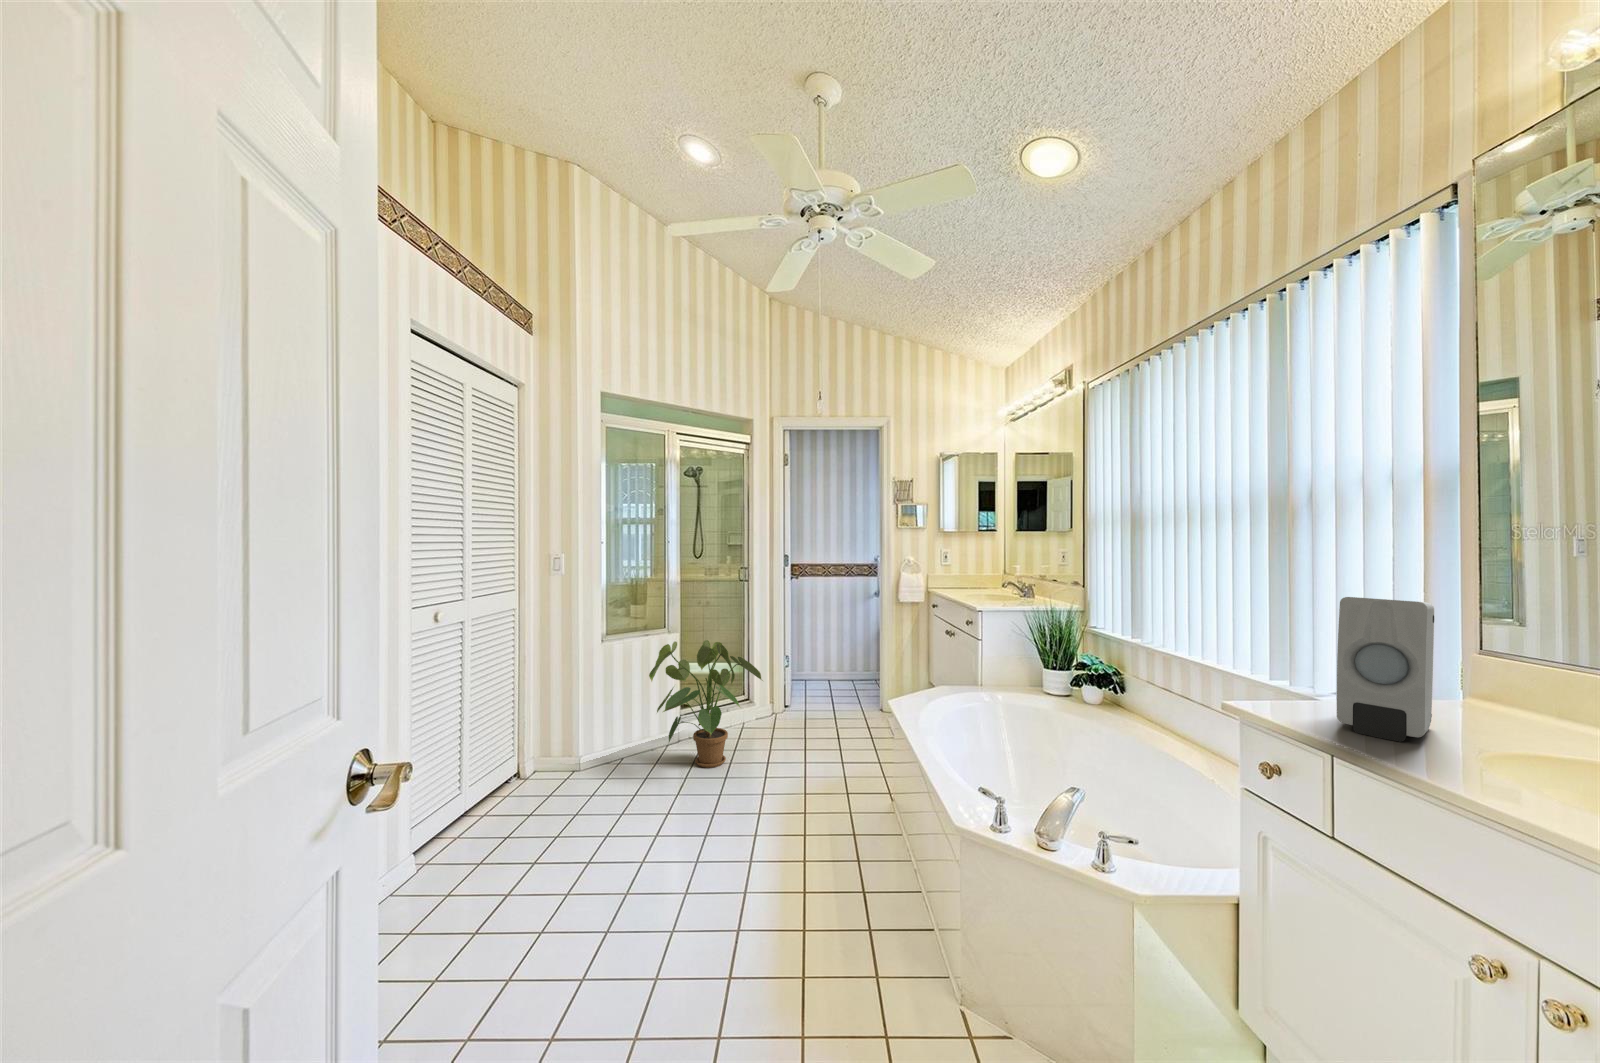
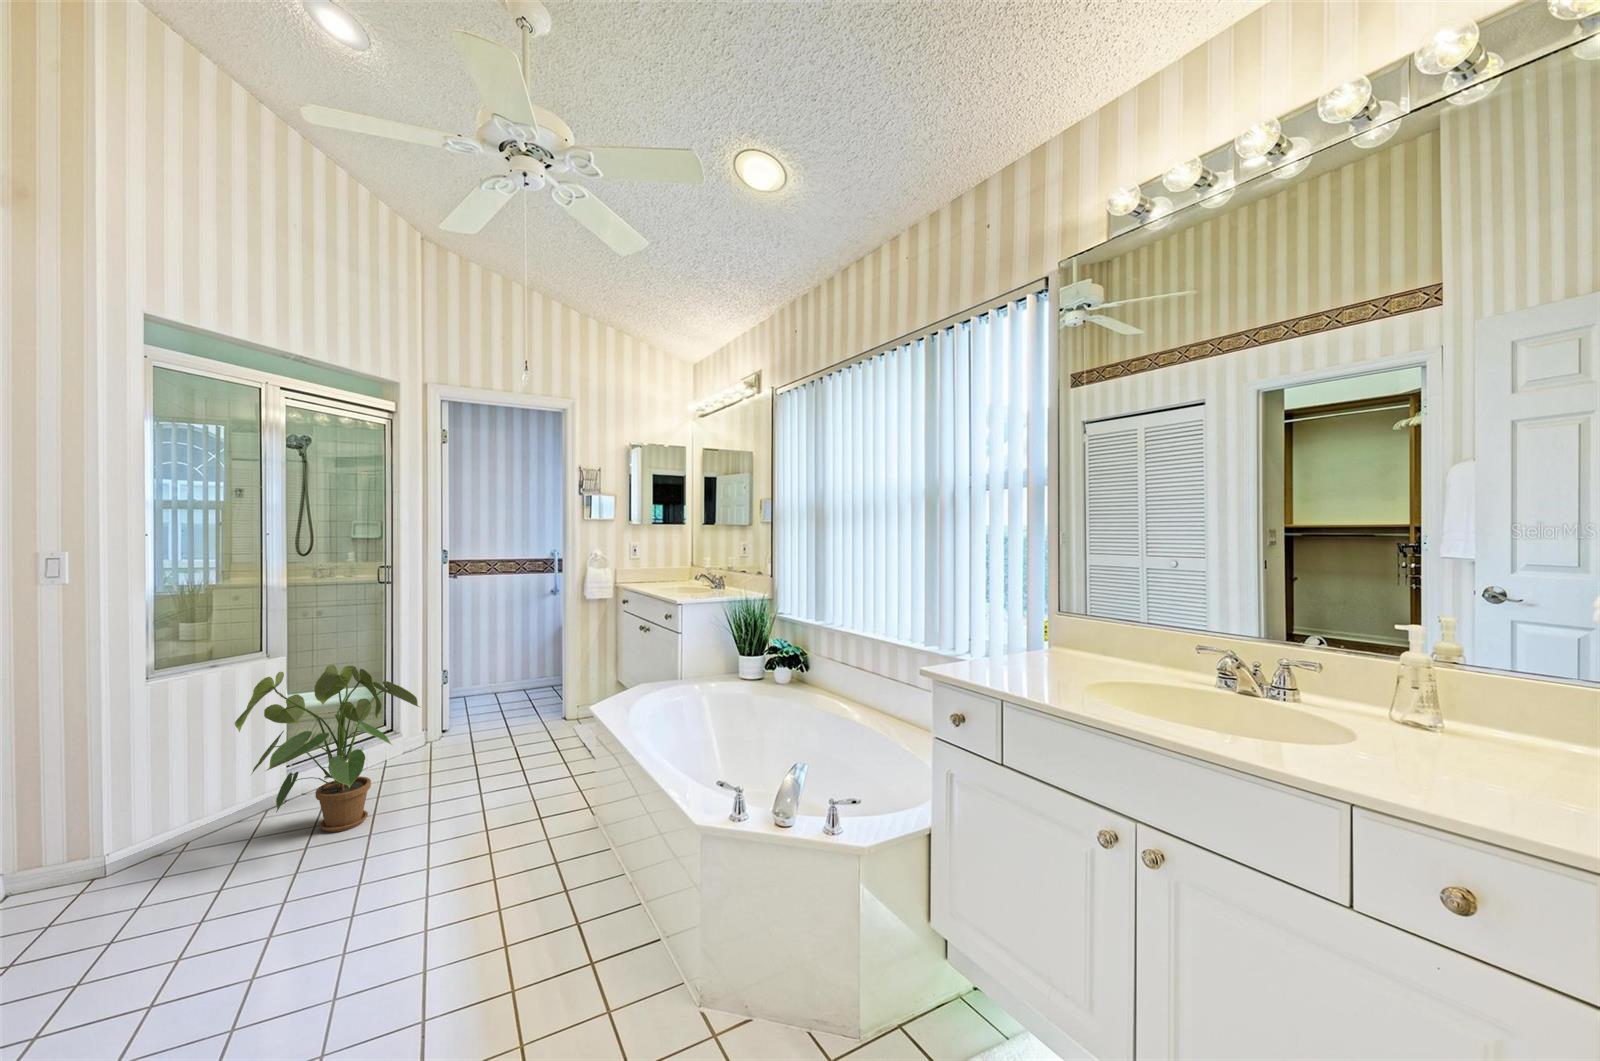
soap dispenser: present [1337,597,1434,741] -> none [993,579,1044,684]

